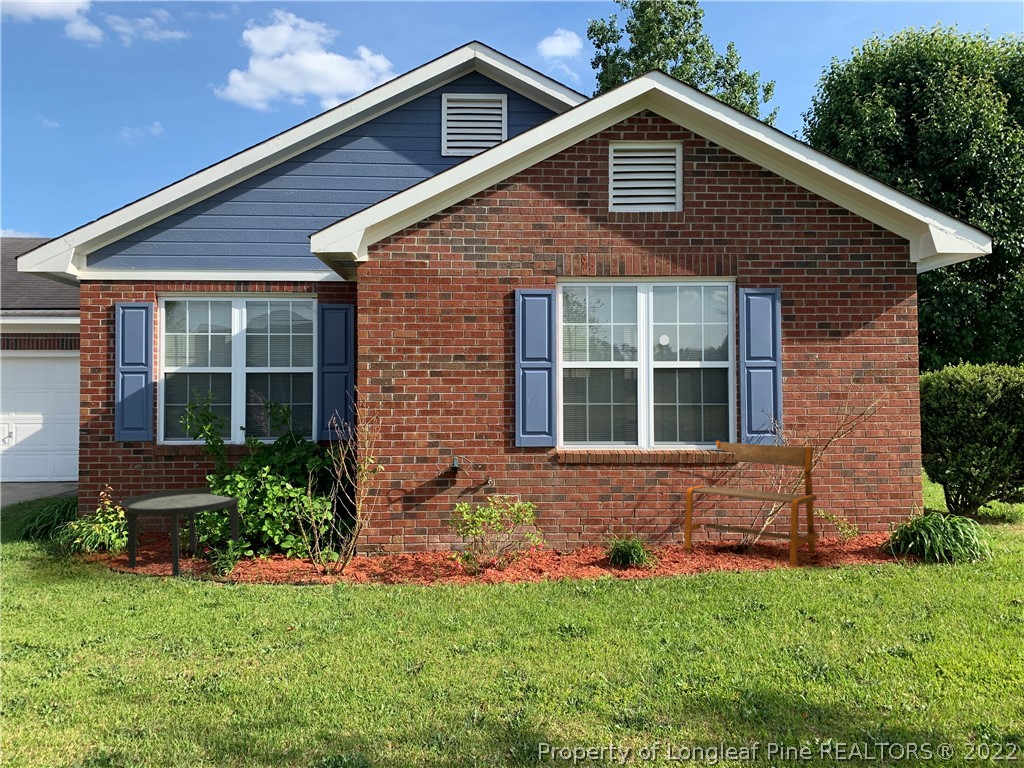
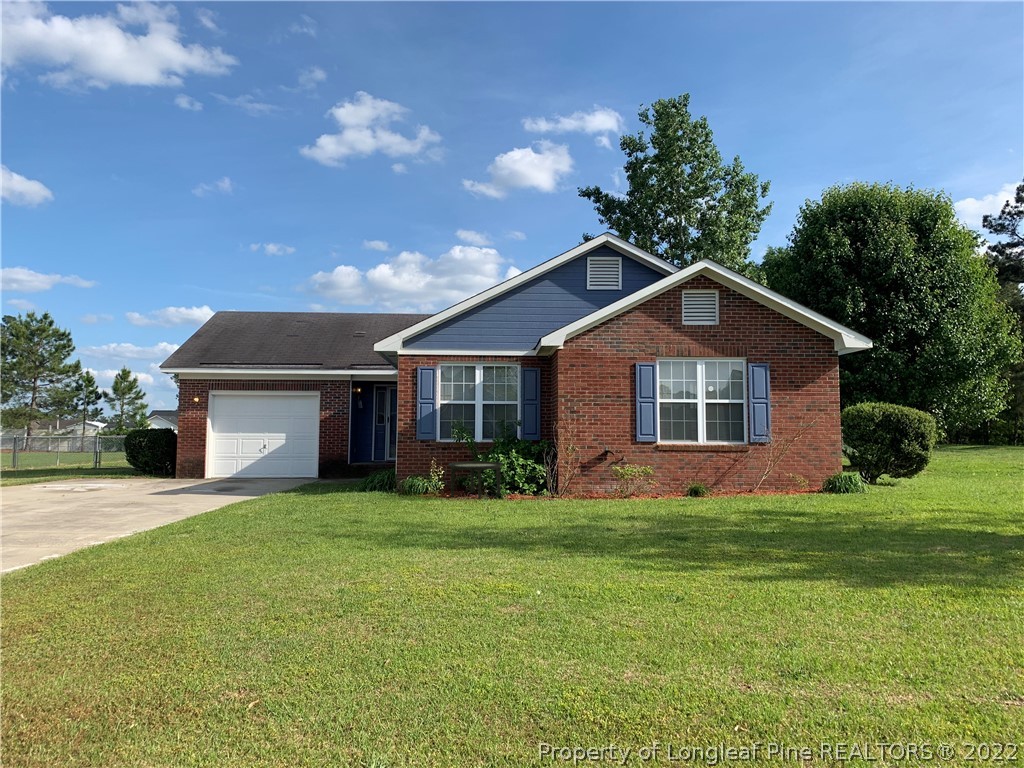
bench: present [685,441,819,566] -> none [723,440,790,498]

